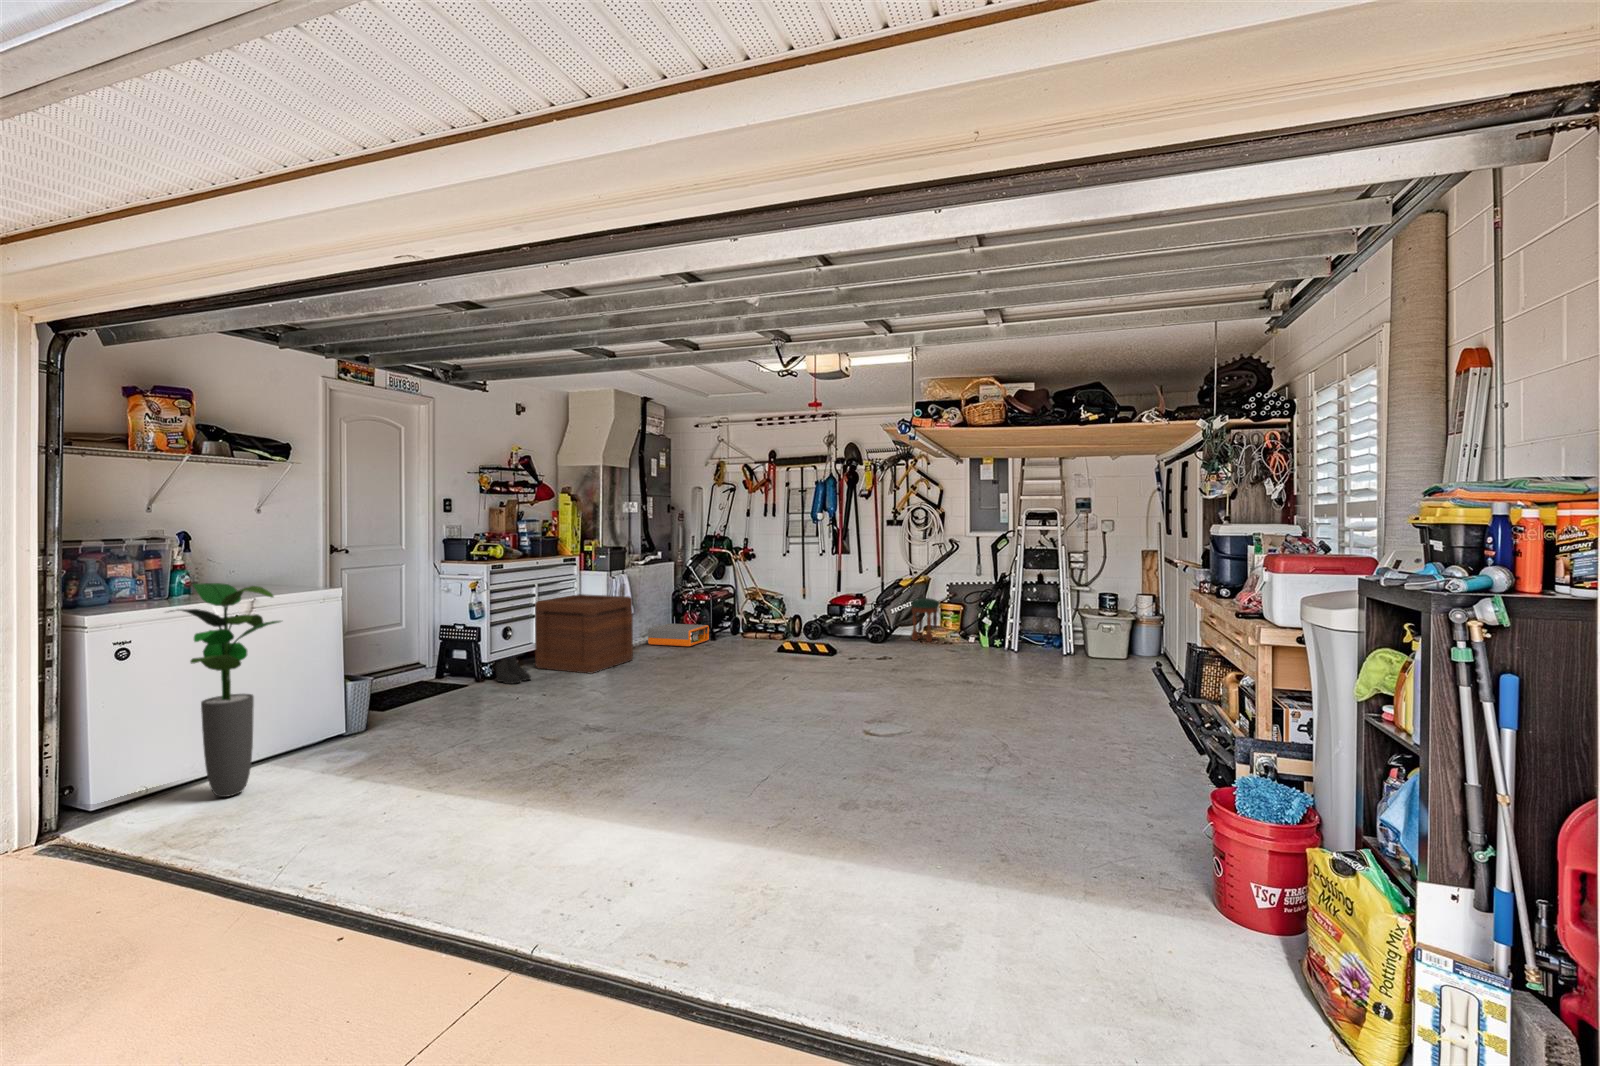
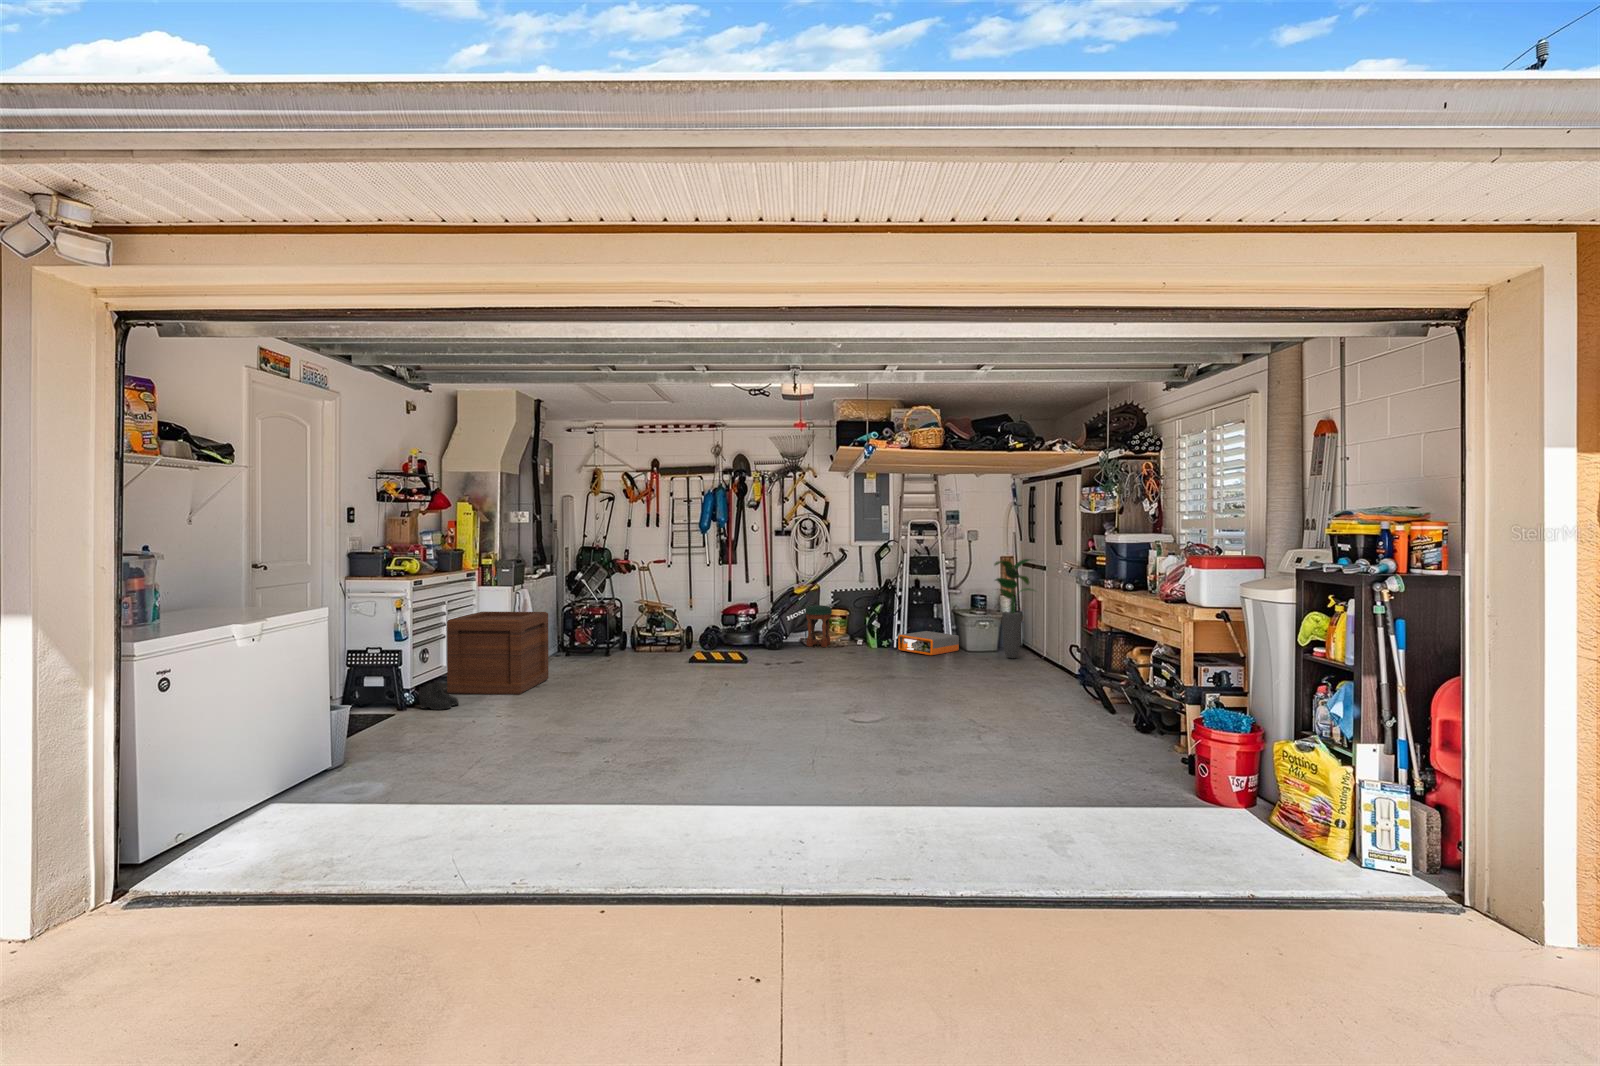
potted plant: present [170,583,281,797] -> present [995,559,1031,658]
storage box: present [648,624,709,646] -> present [898,631,959,655]

